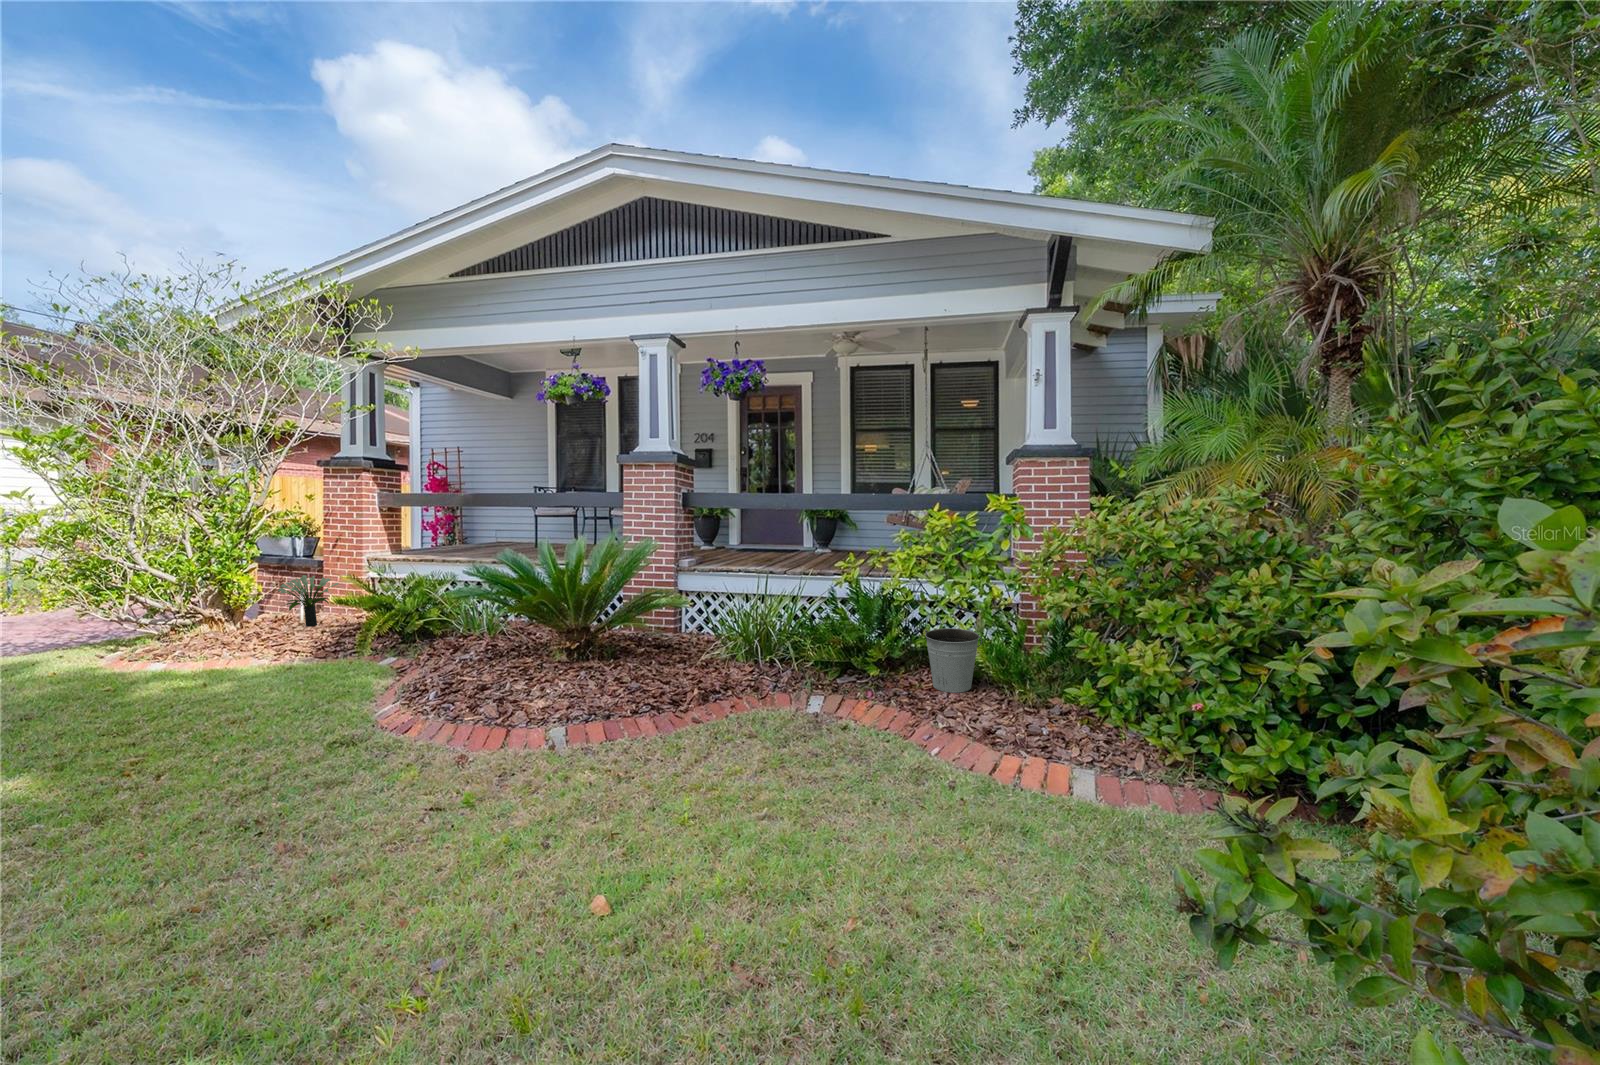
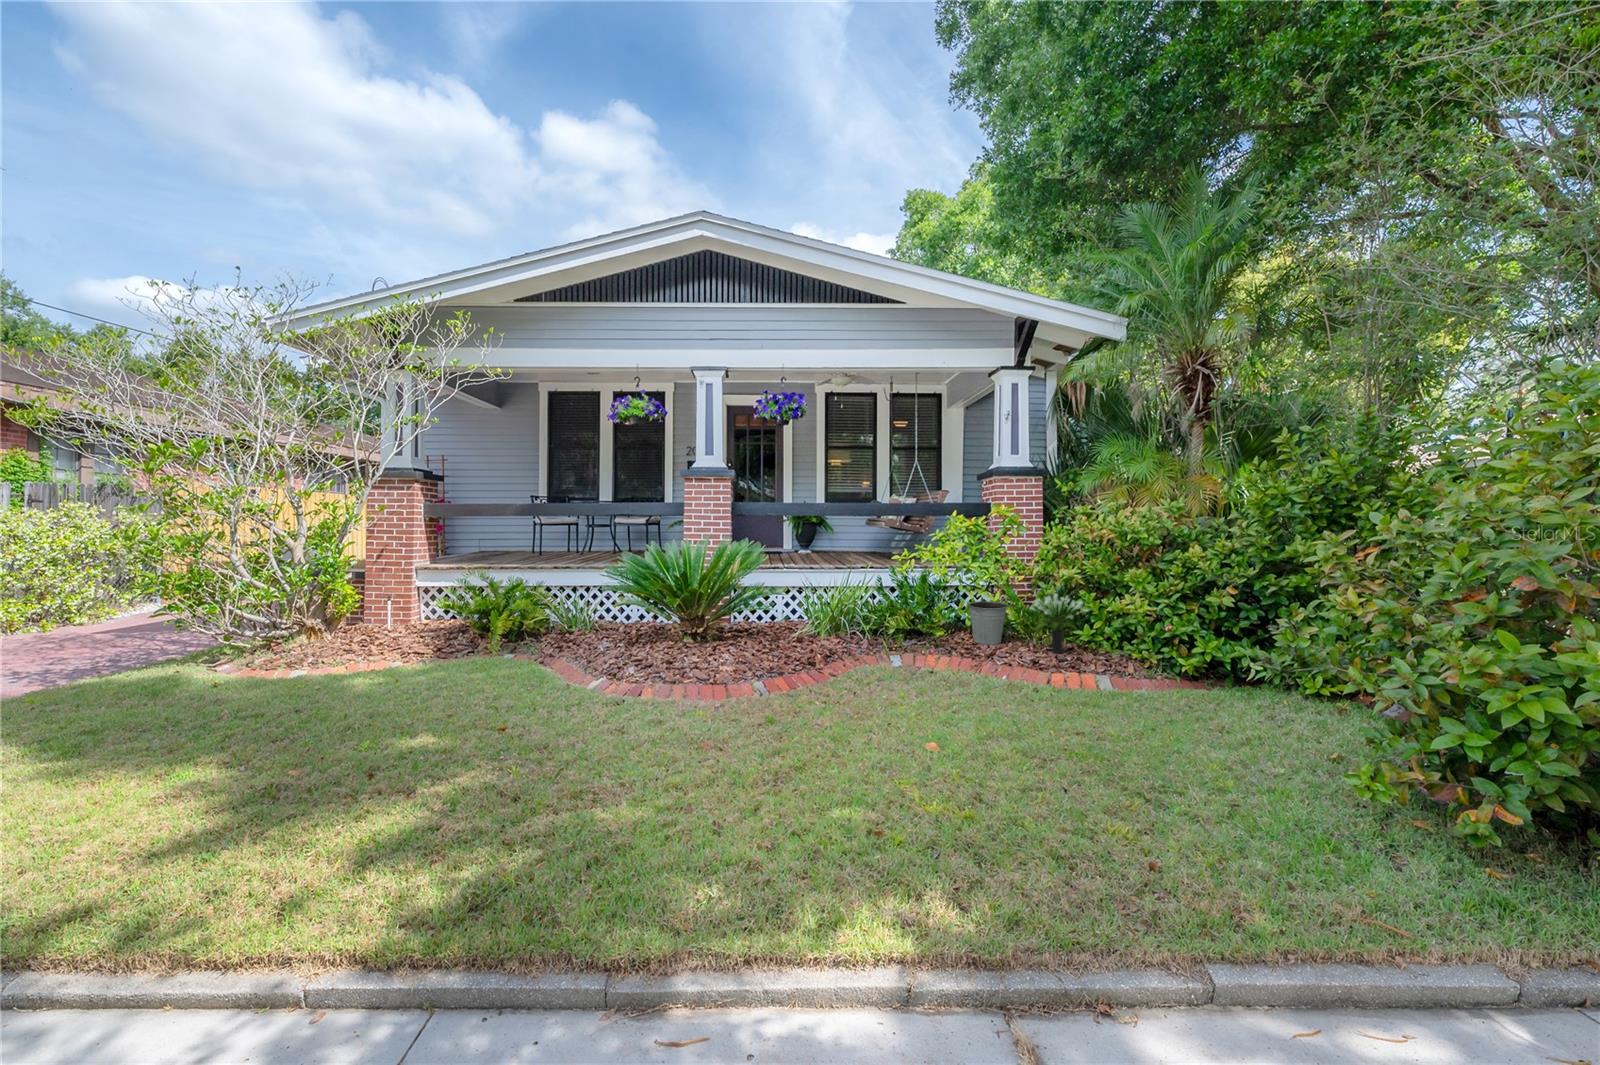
potted plant: present [278,575,338,627] -> present [1030,594,1088,654]

